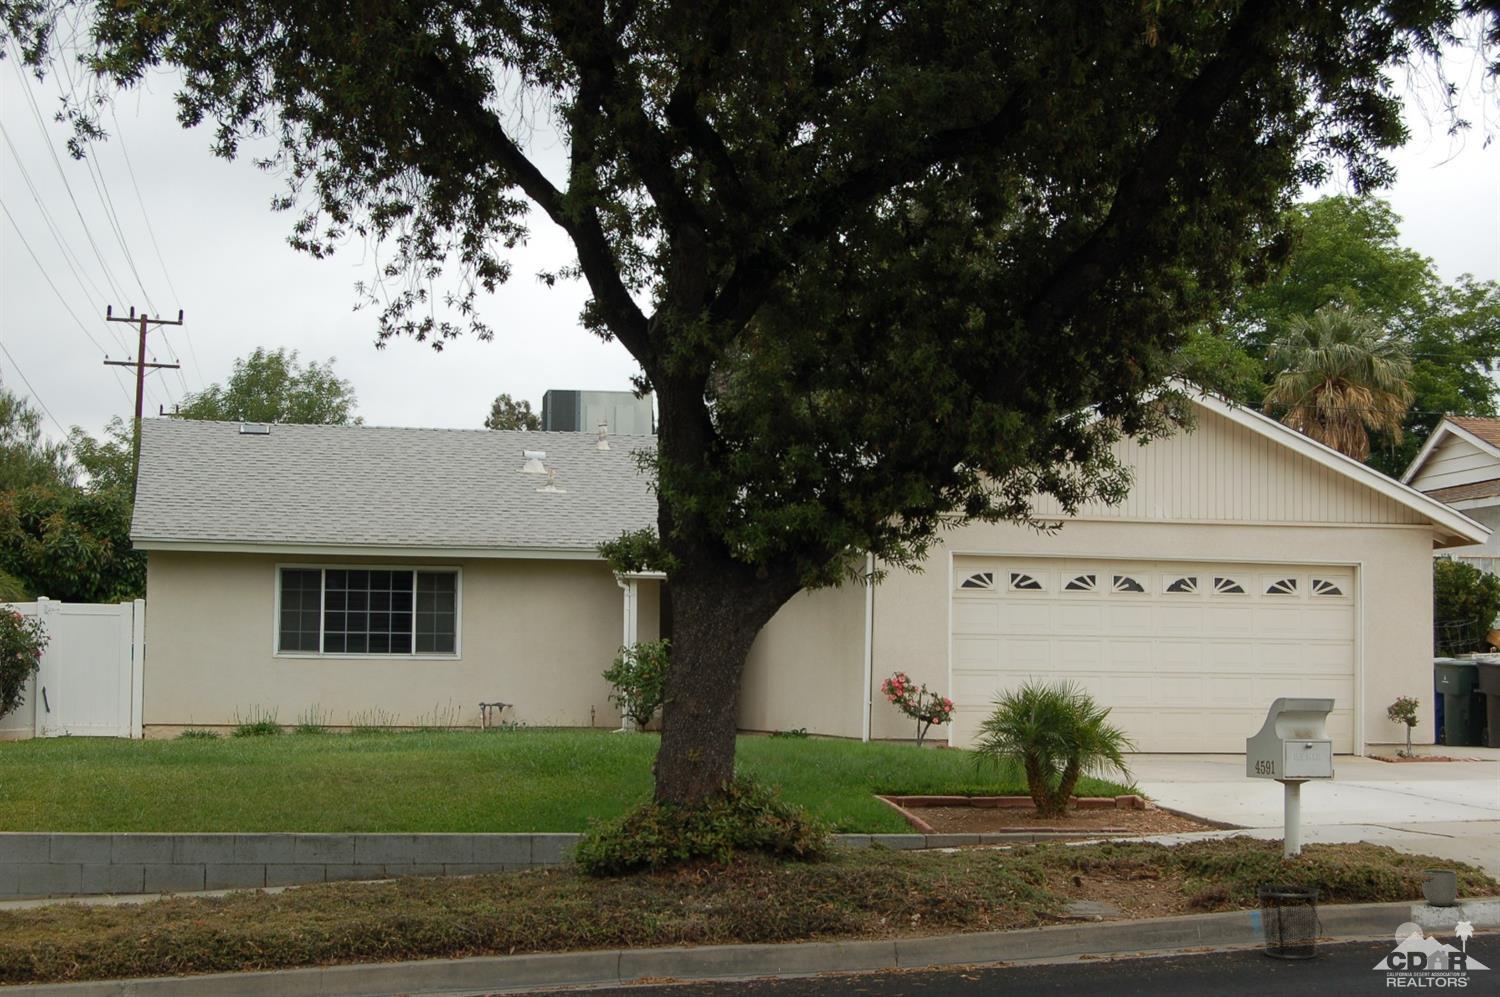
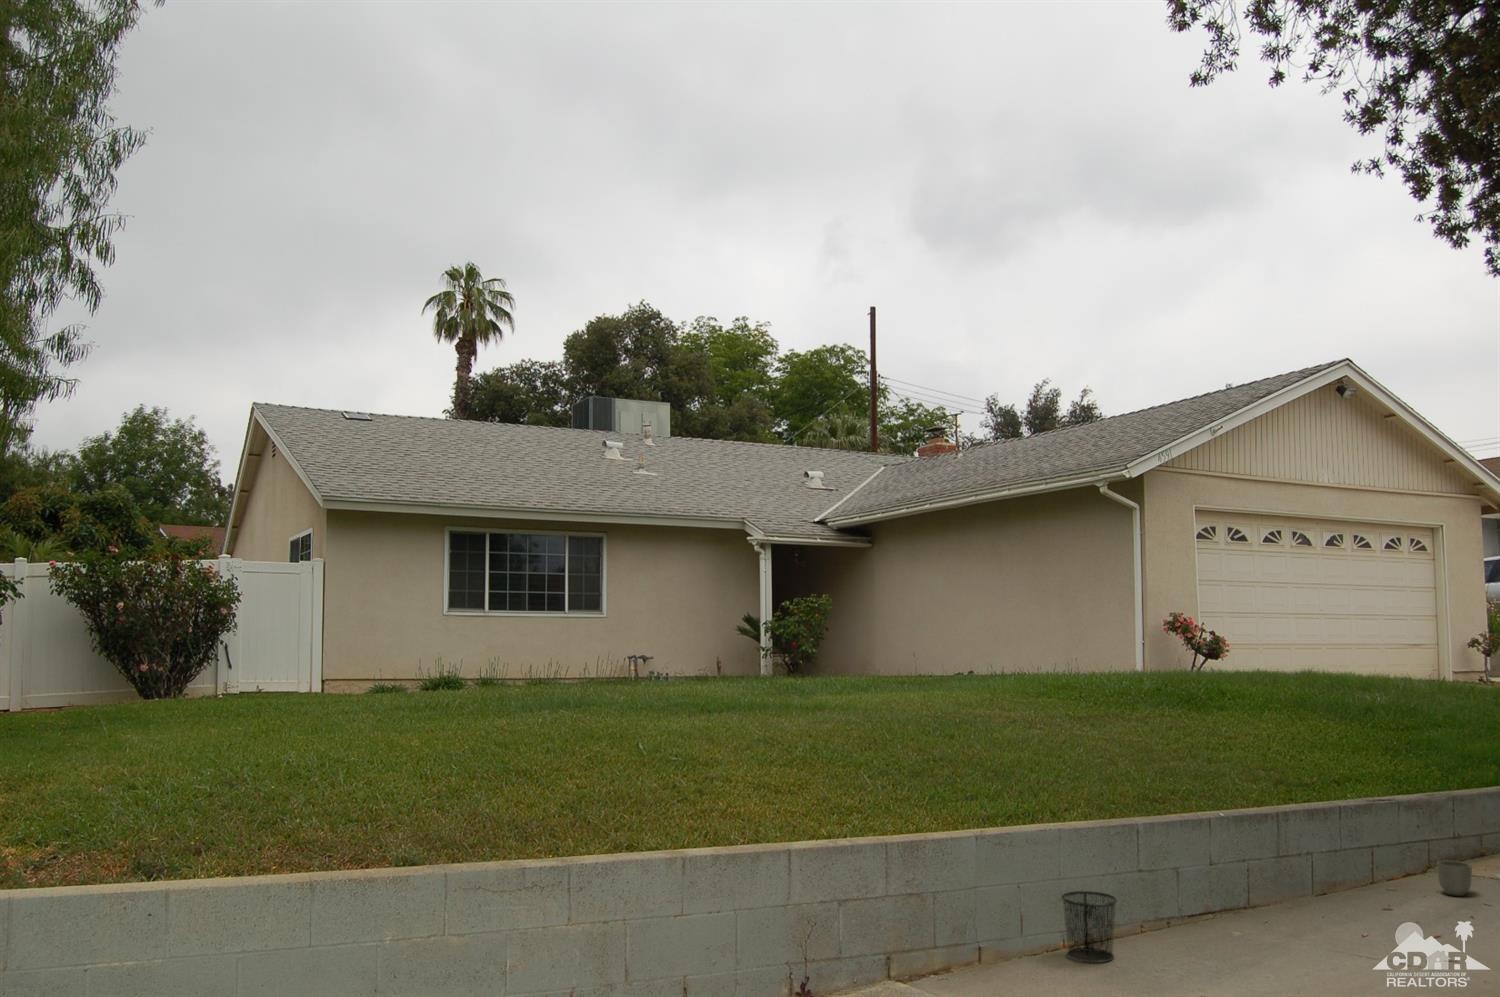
waste bin: present [1257,885,1319,959] -> present [1062,891,1117,963]

